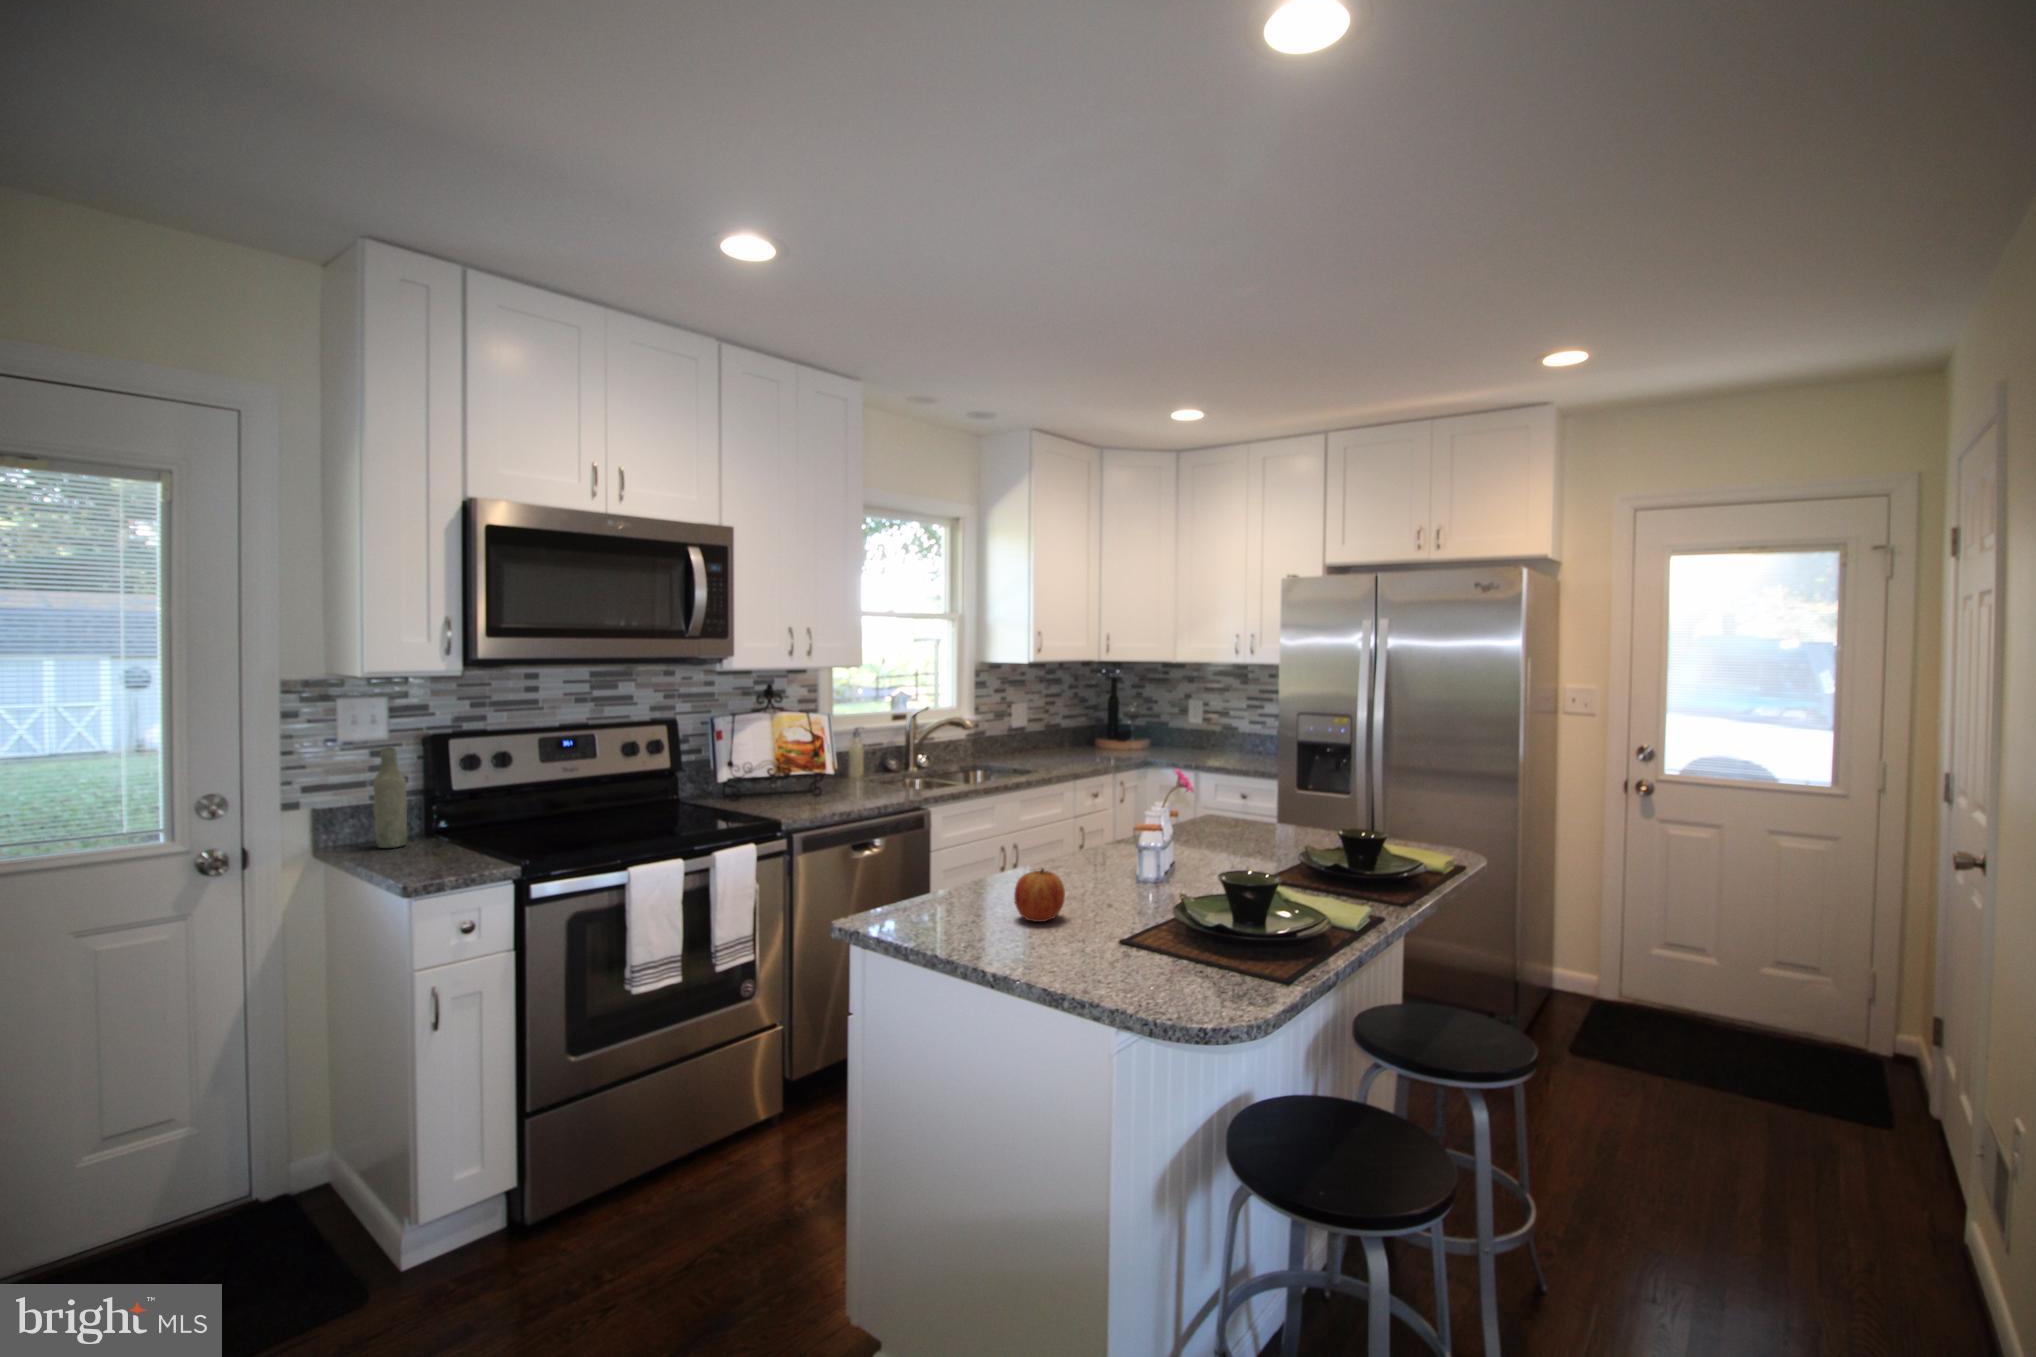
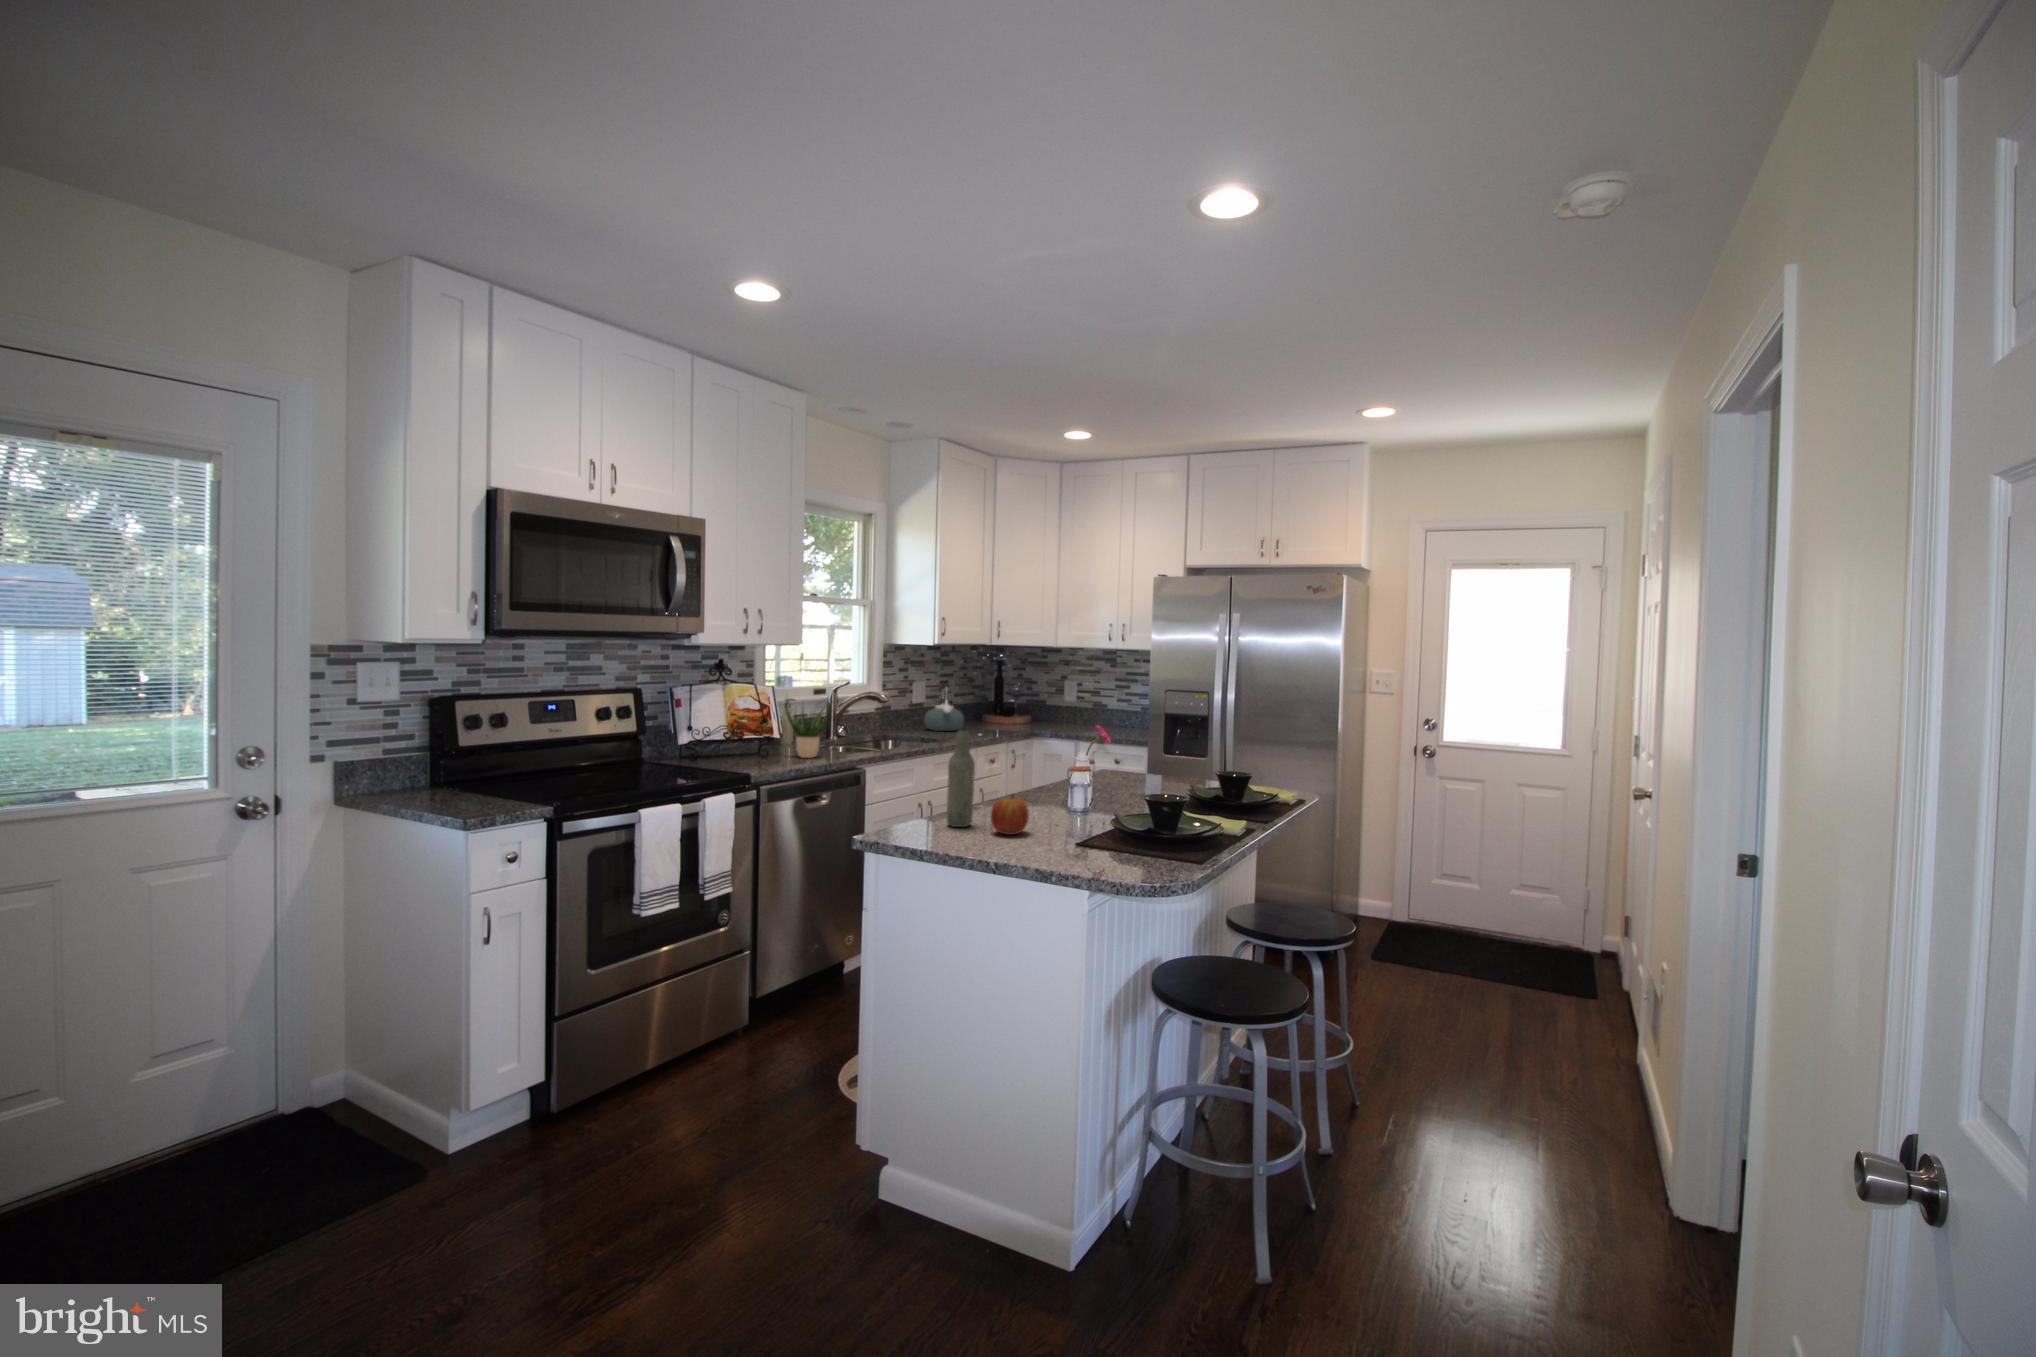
kettle: none [1020,706,1066,760] -> present [924,684,964,731]
potted plant: none [839,722,888,797] -> present [786,703,828,758]
bottle: present [373,747,407,848] -> present [947,729,975,827]

